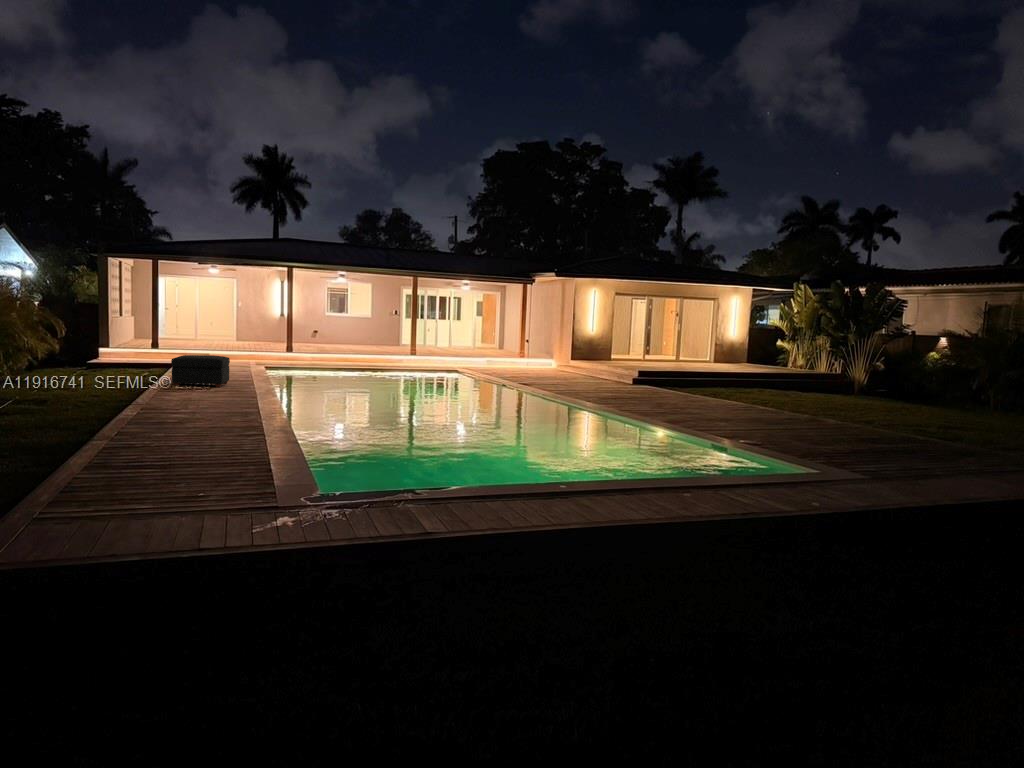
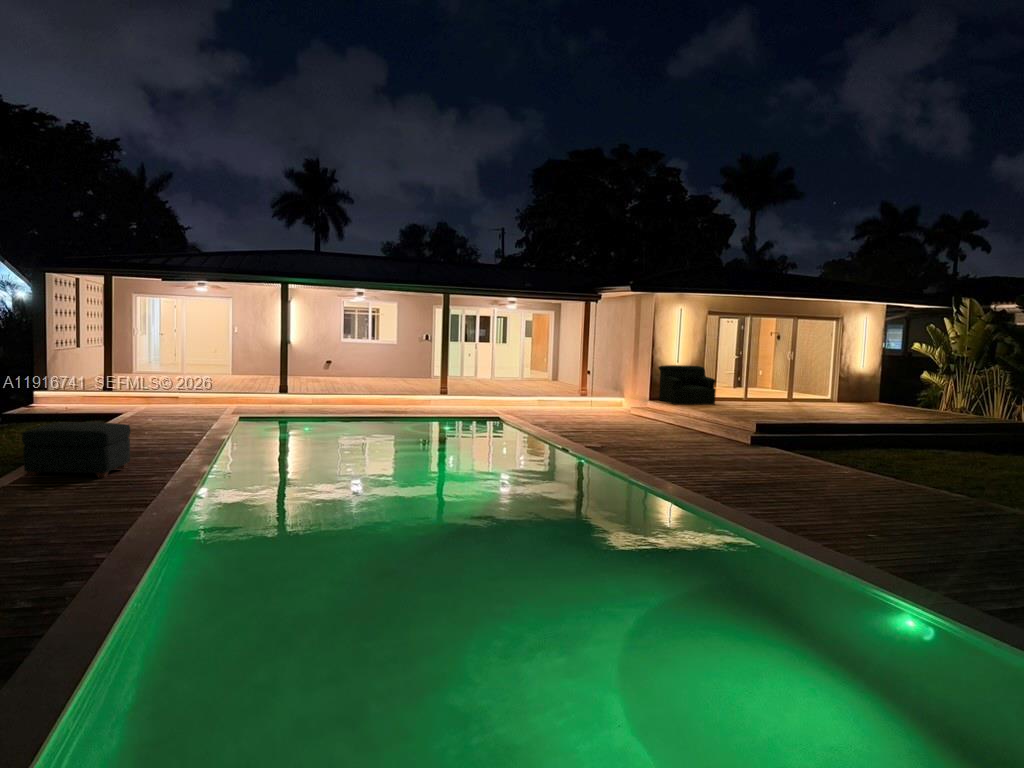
armchair: none [577,334,620,363] -> present [658,365,716,405]

